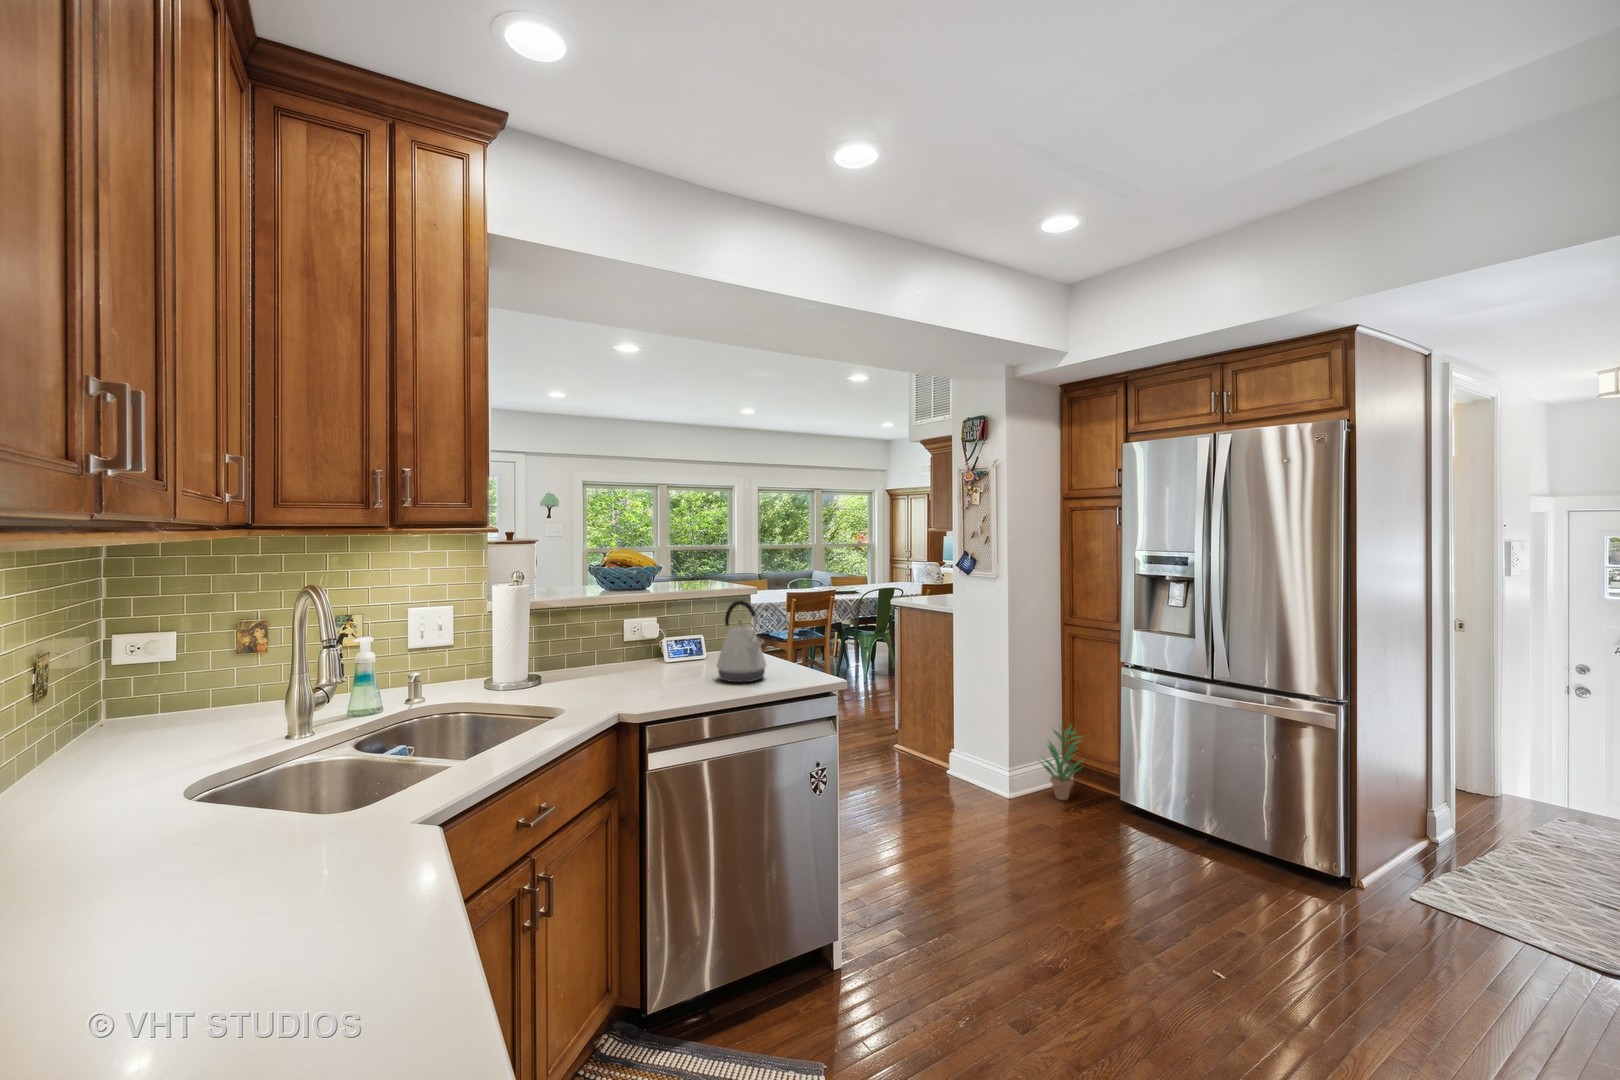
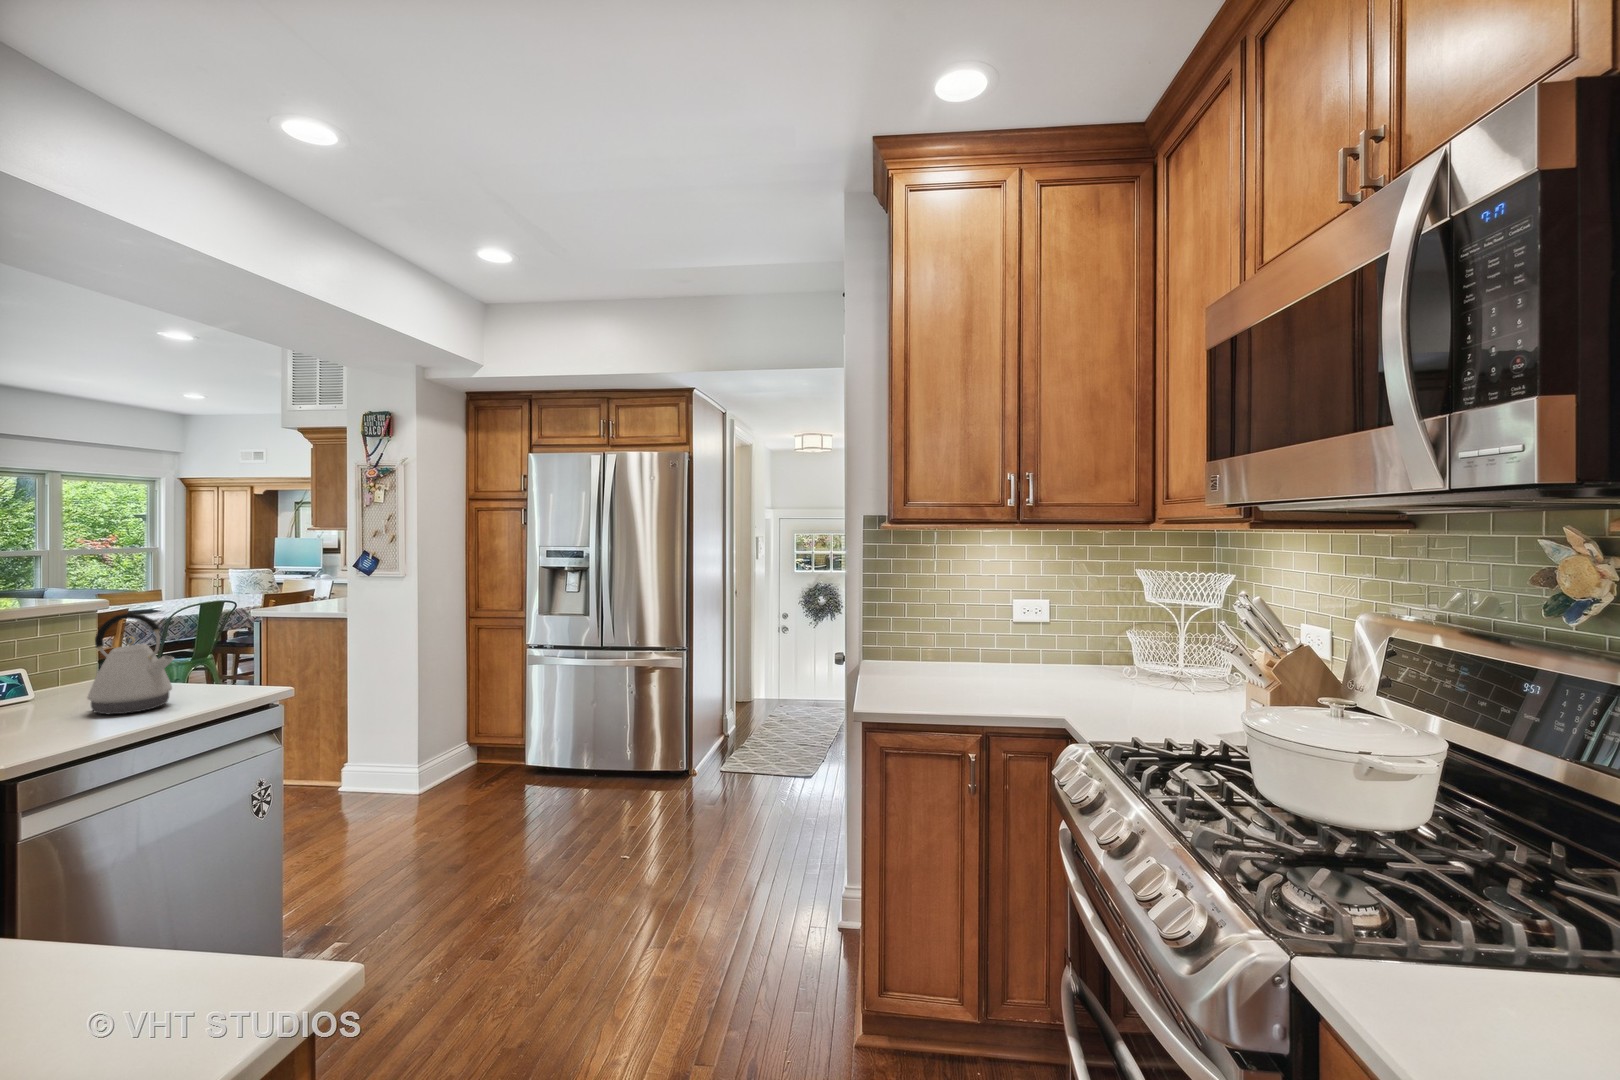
potted plant: present [1042,725,1082,800] -> none [448,704,494,778]

